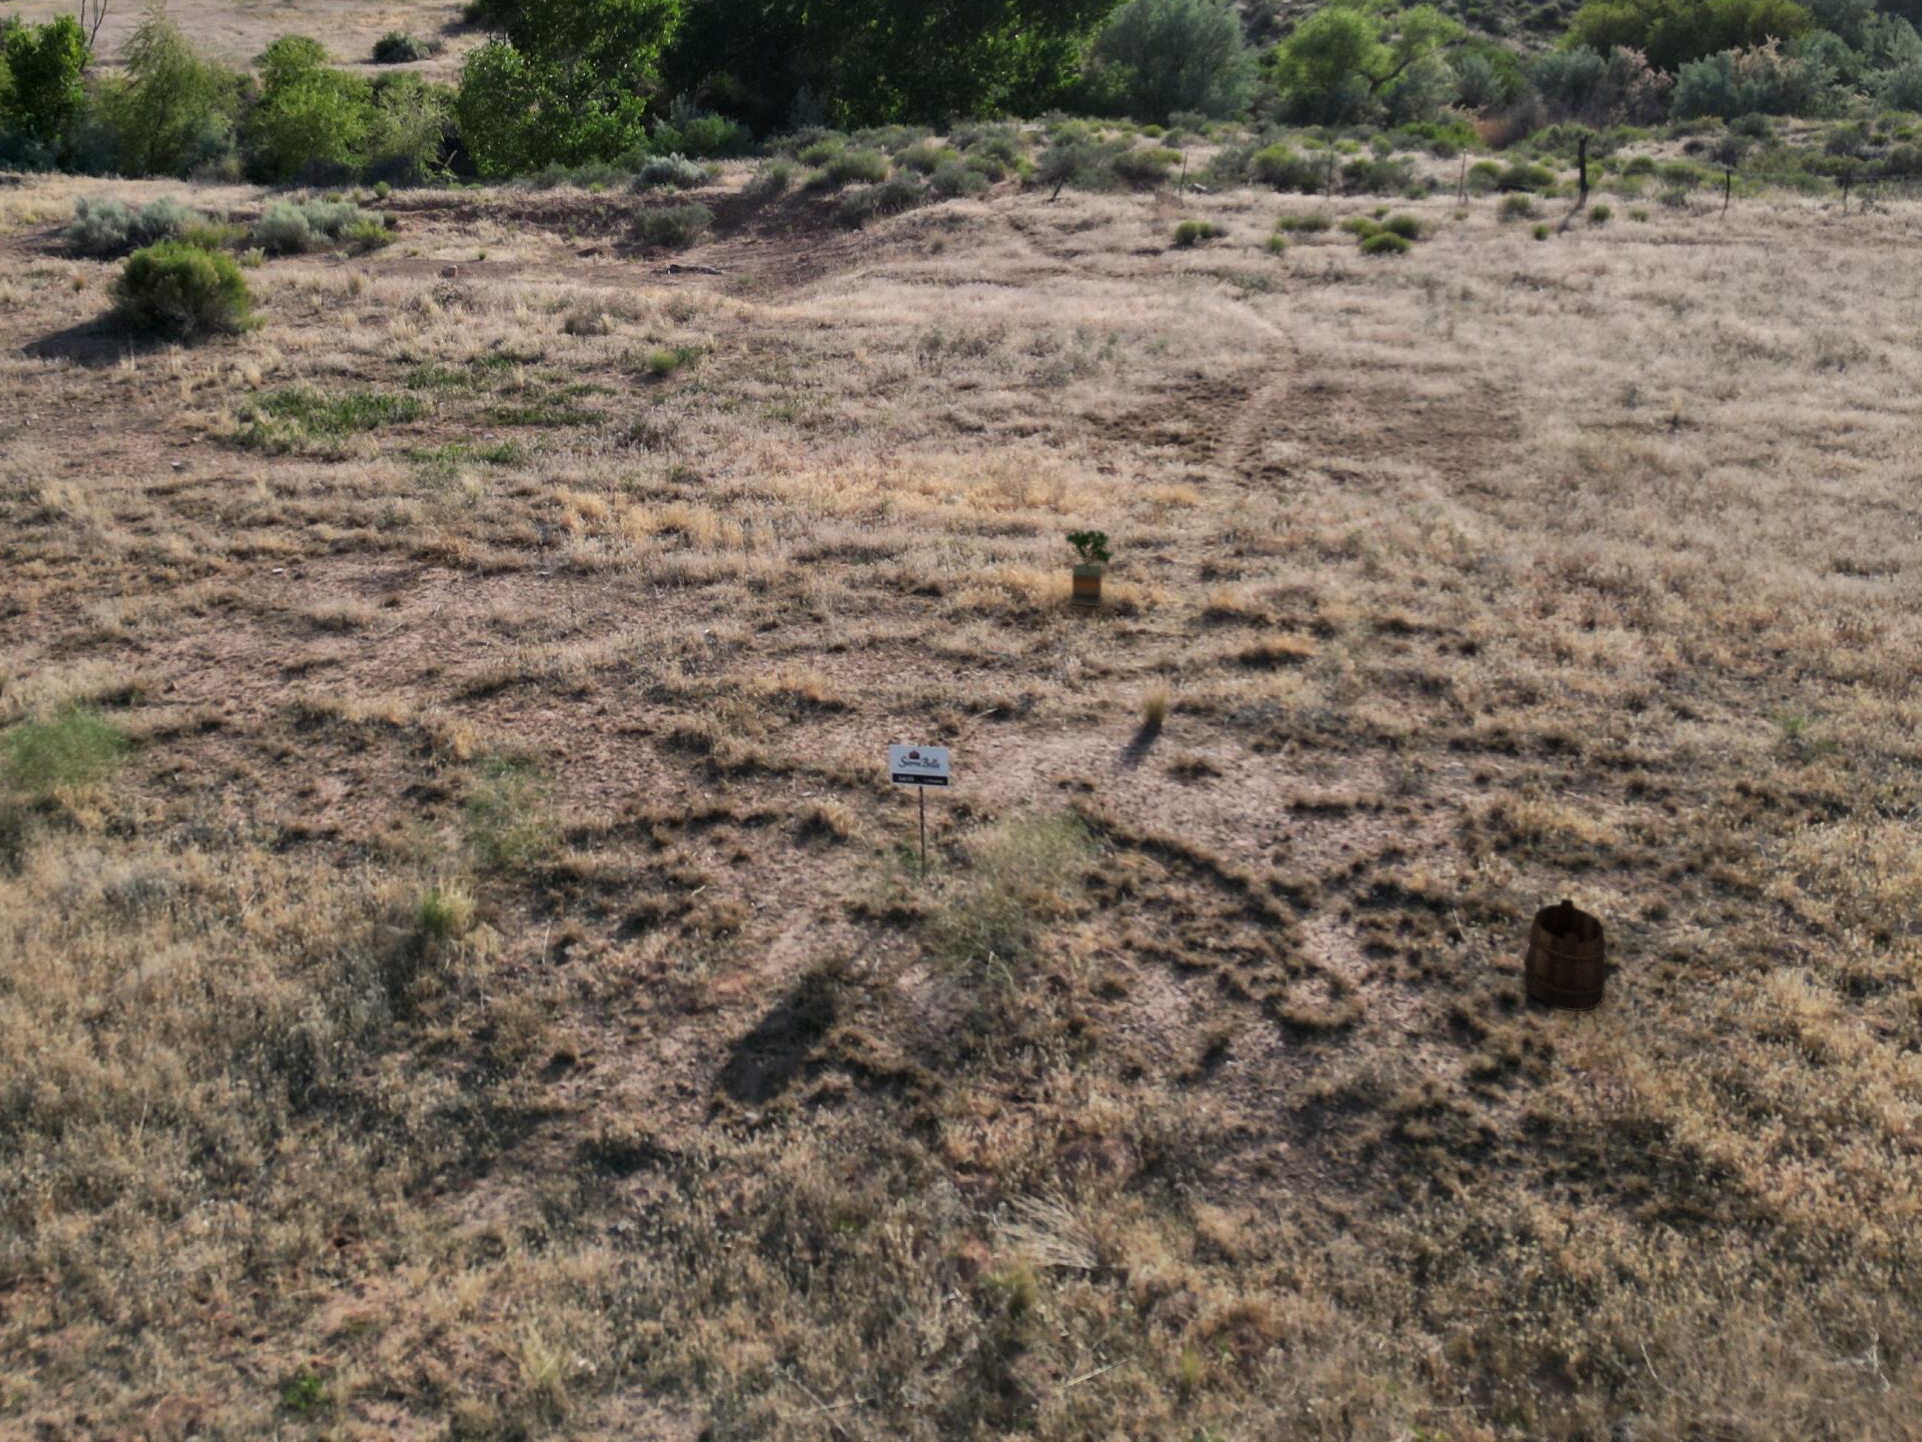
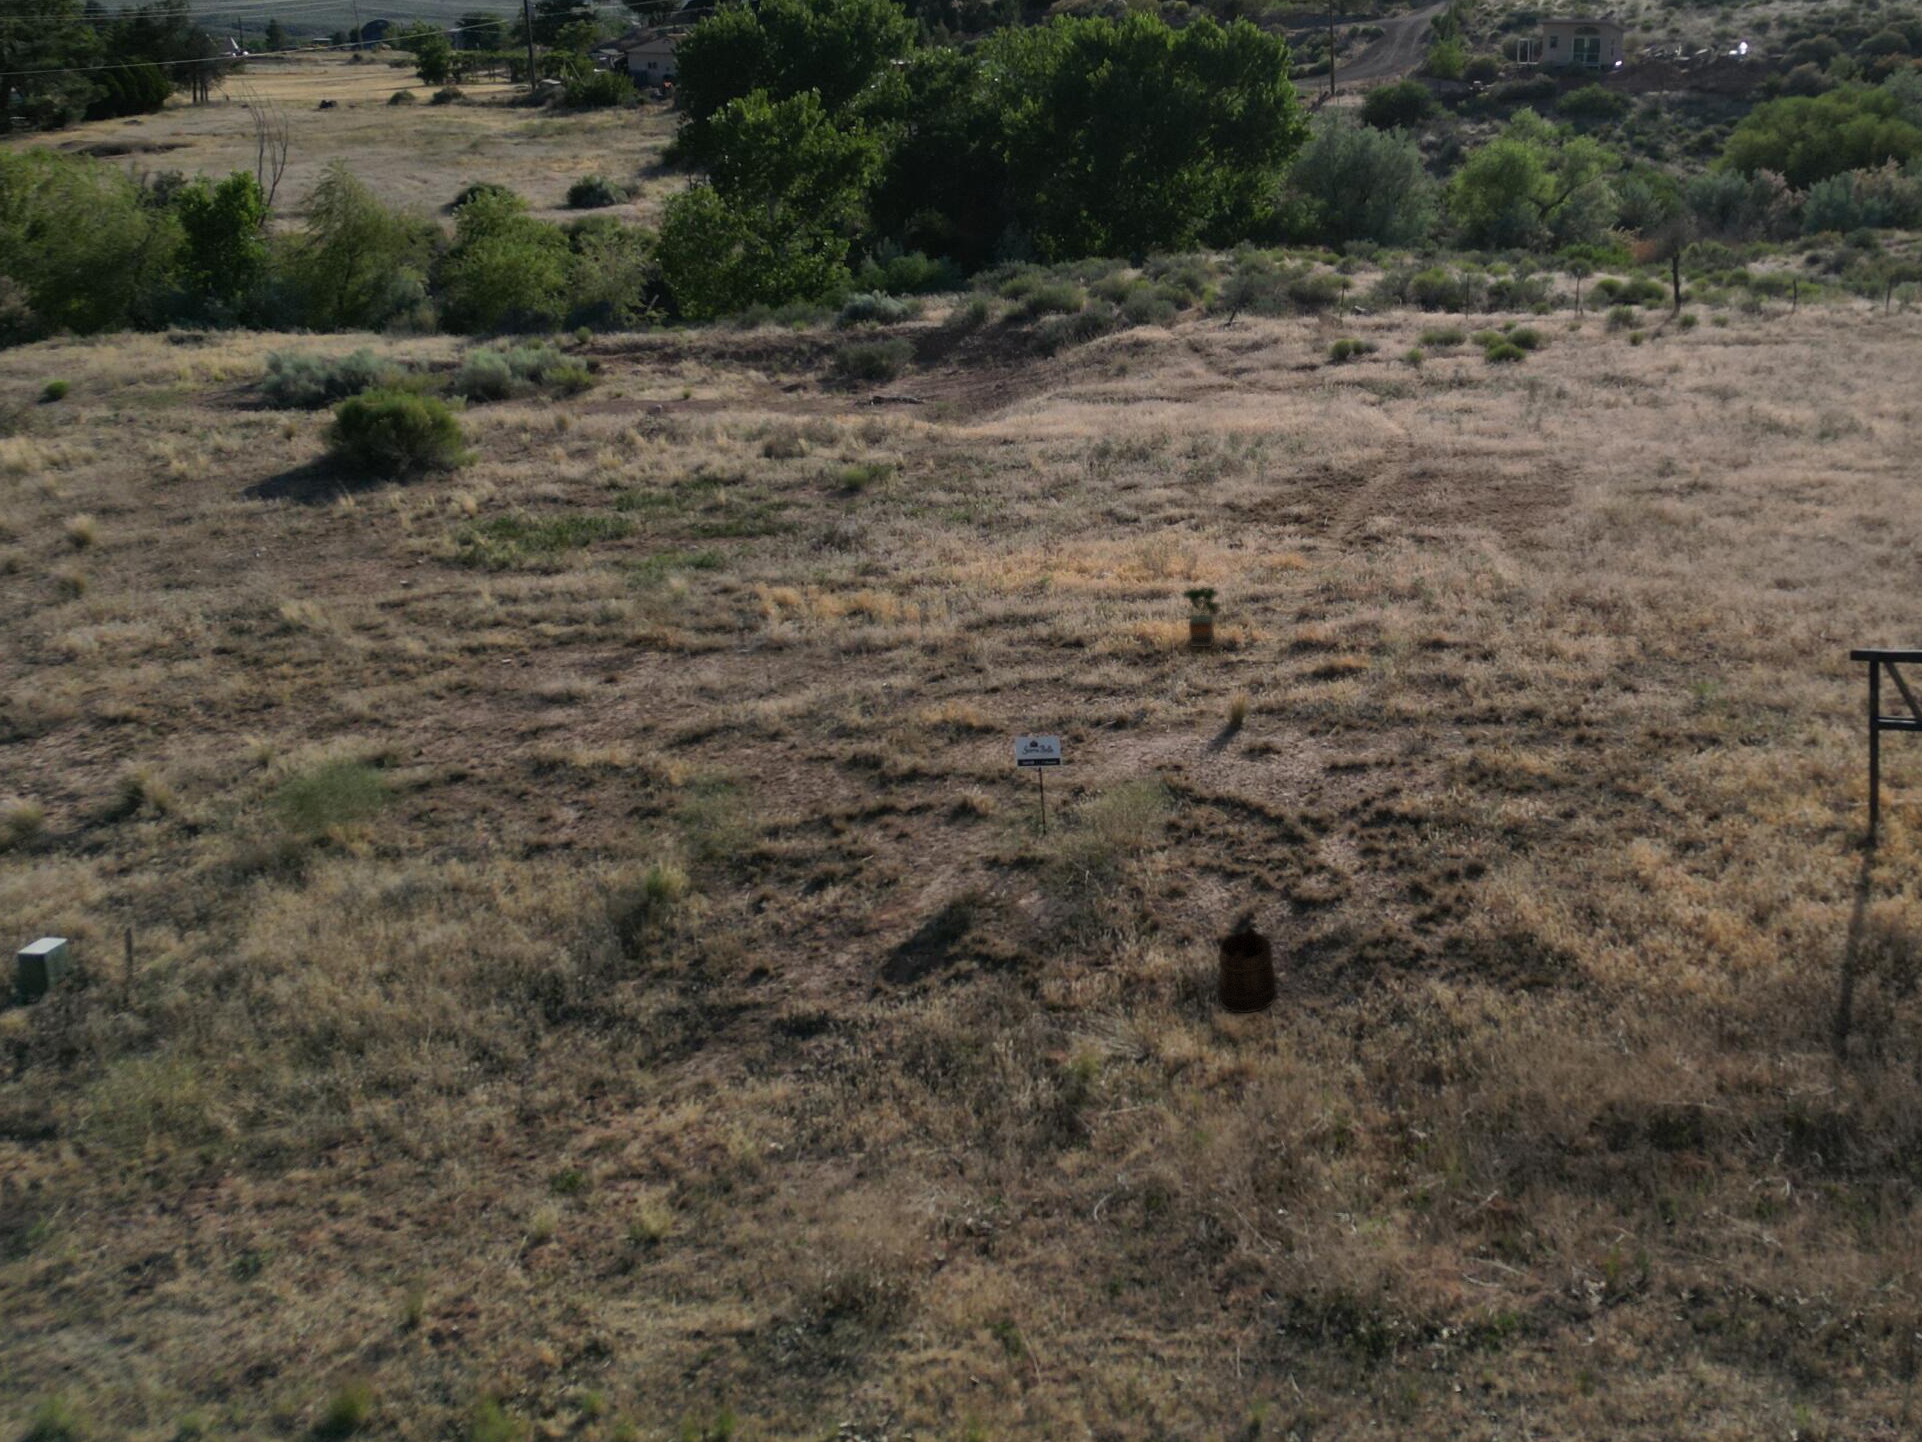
bucket: present [1523,898,1606,1011] -> present [1218,926,1277,1013]

